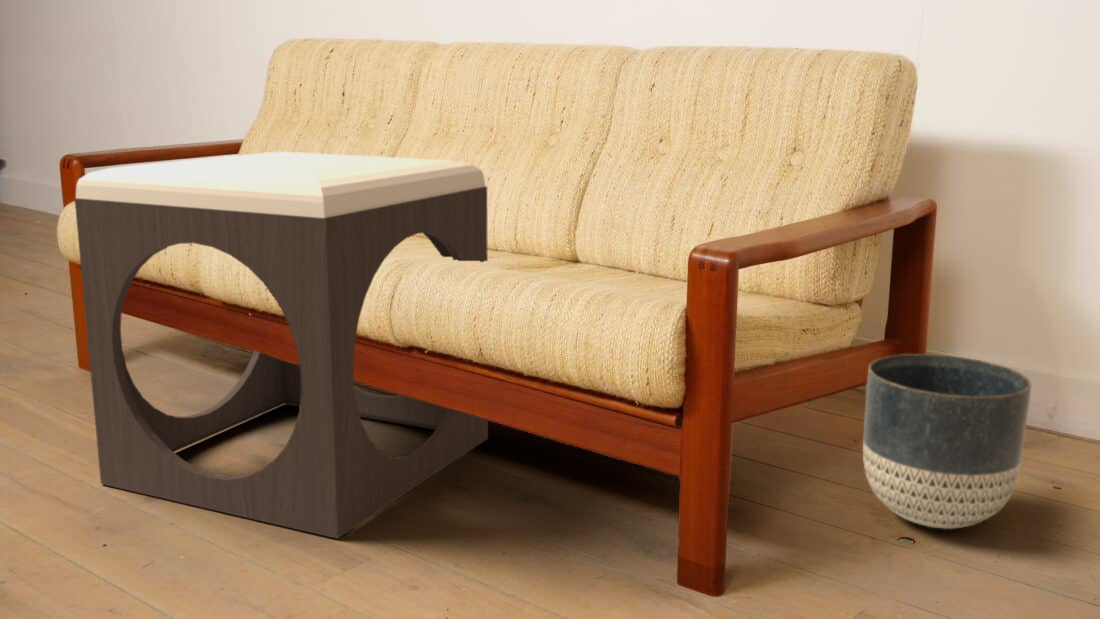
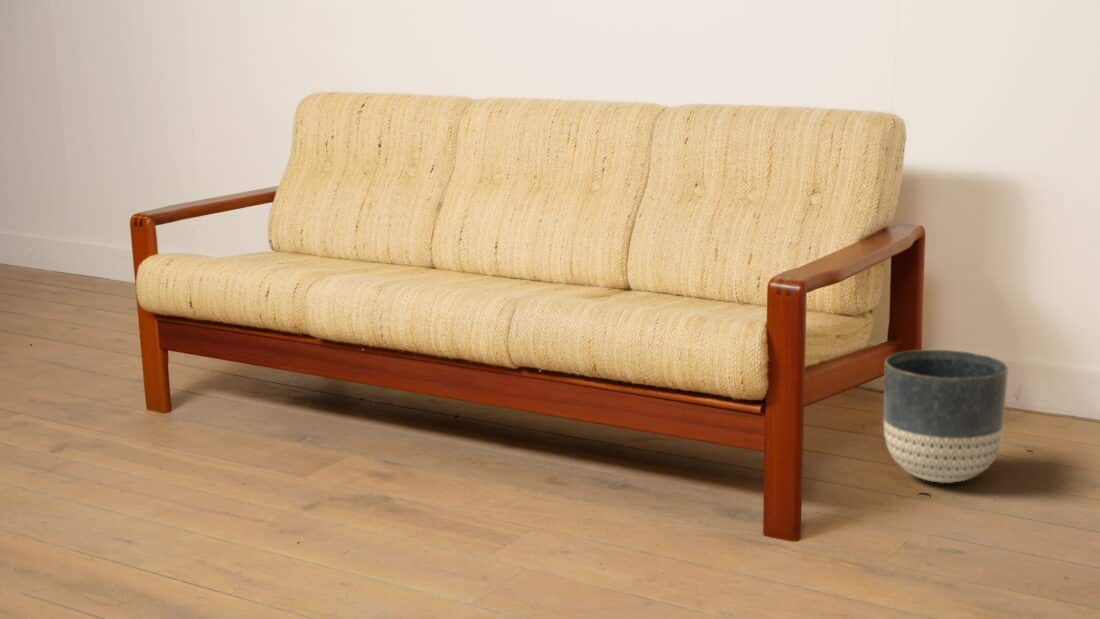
footstool: present [75,152,488,538] -> none [246,208,564,523]

